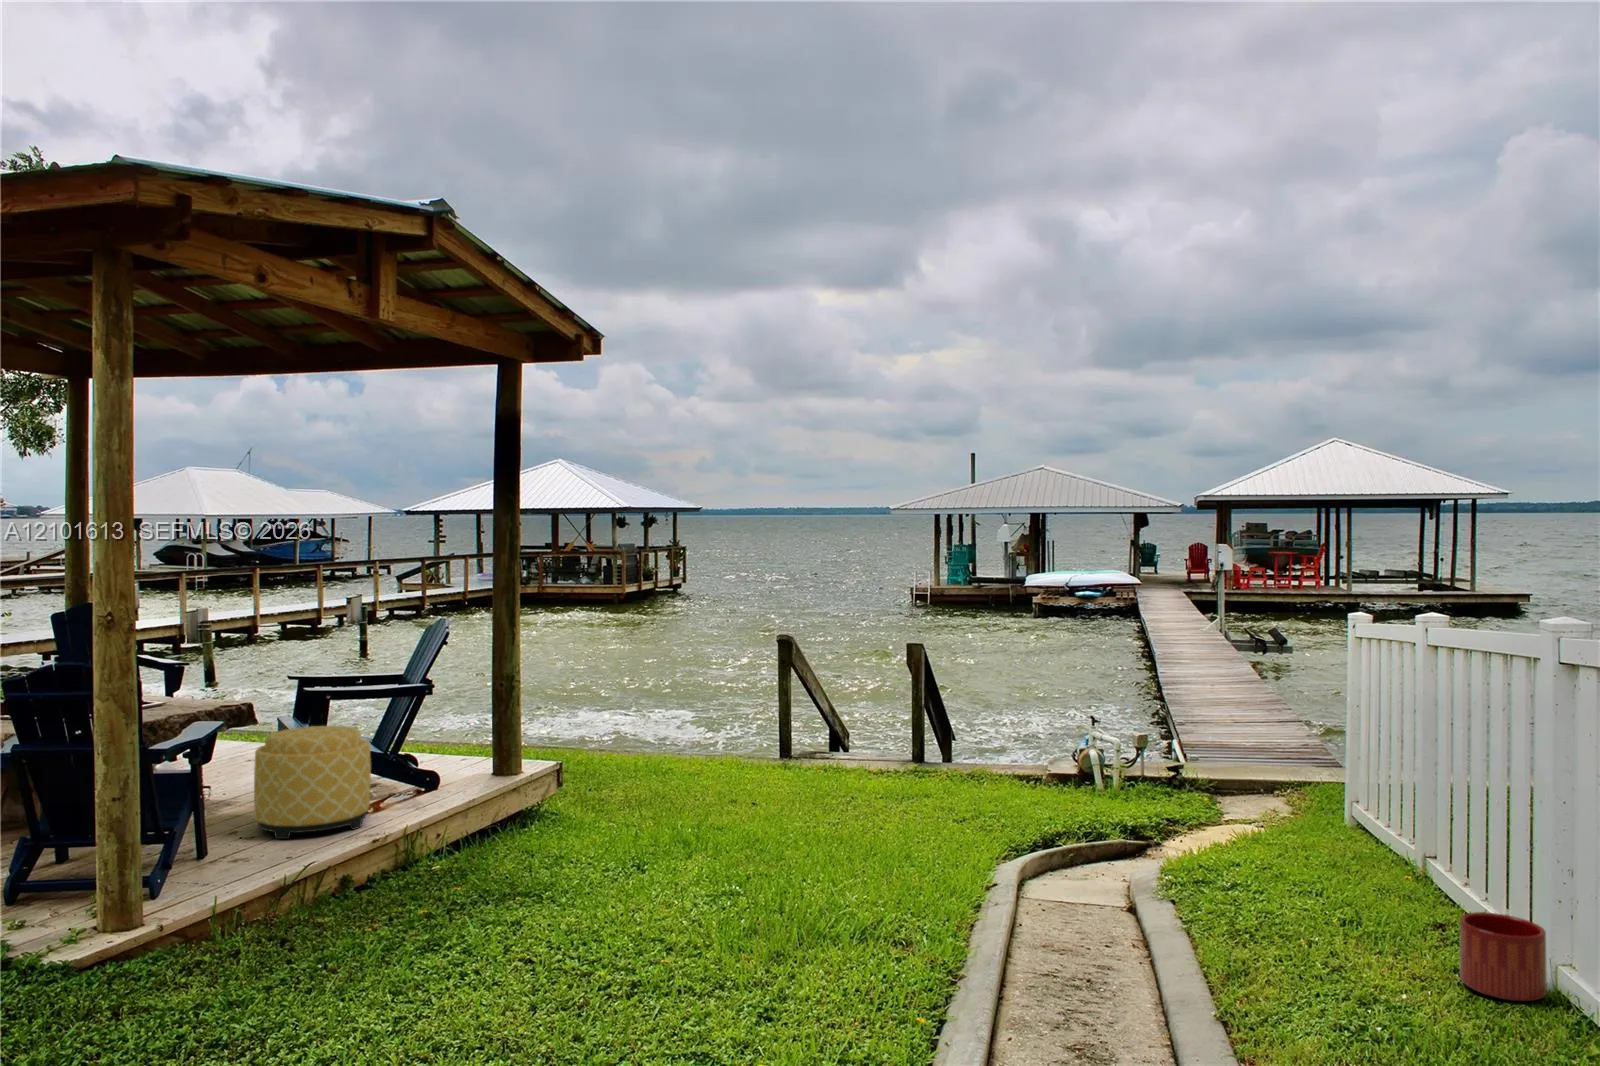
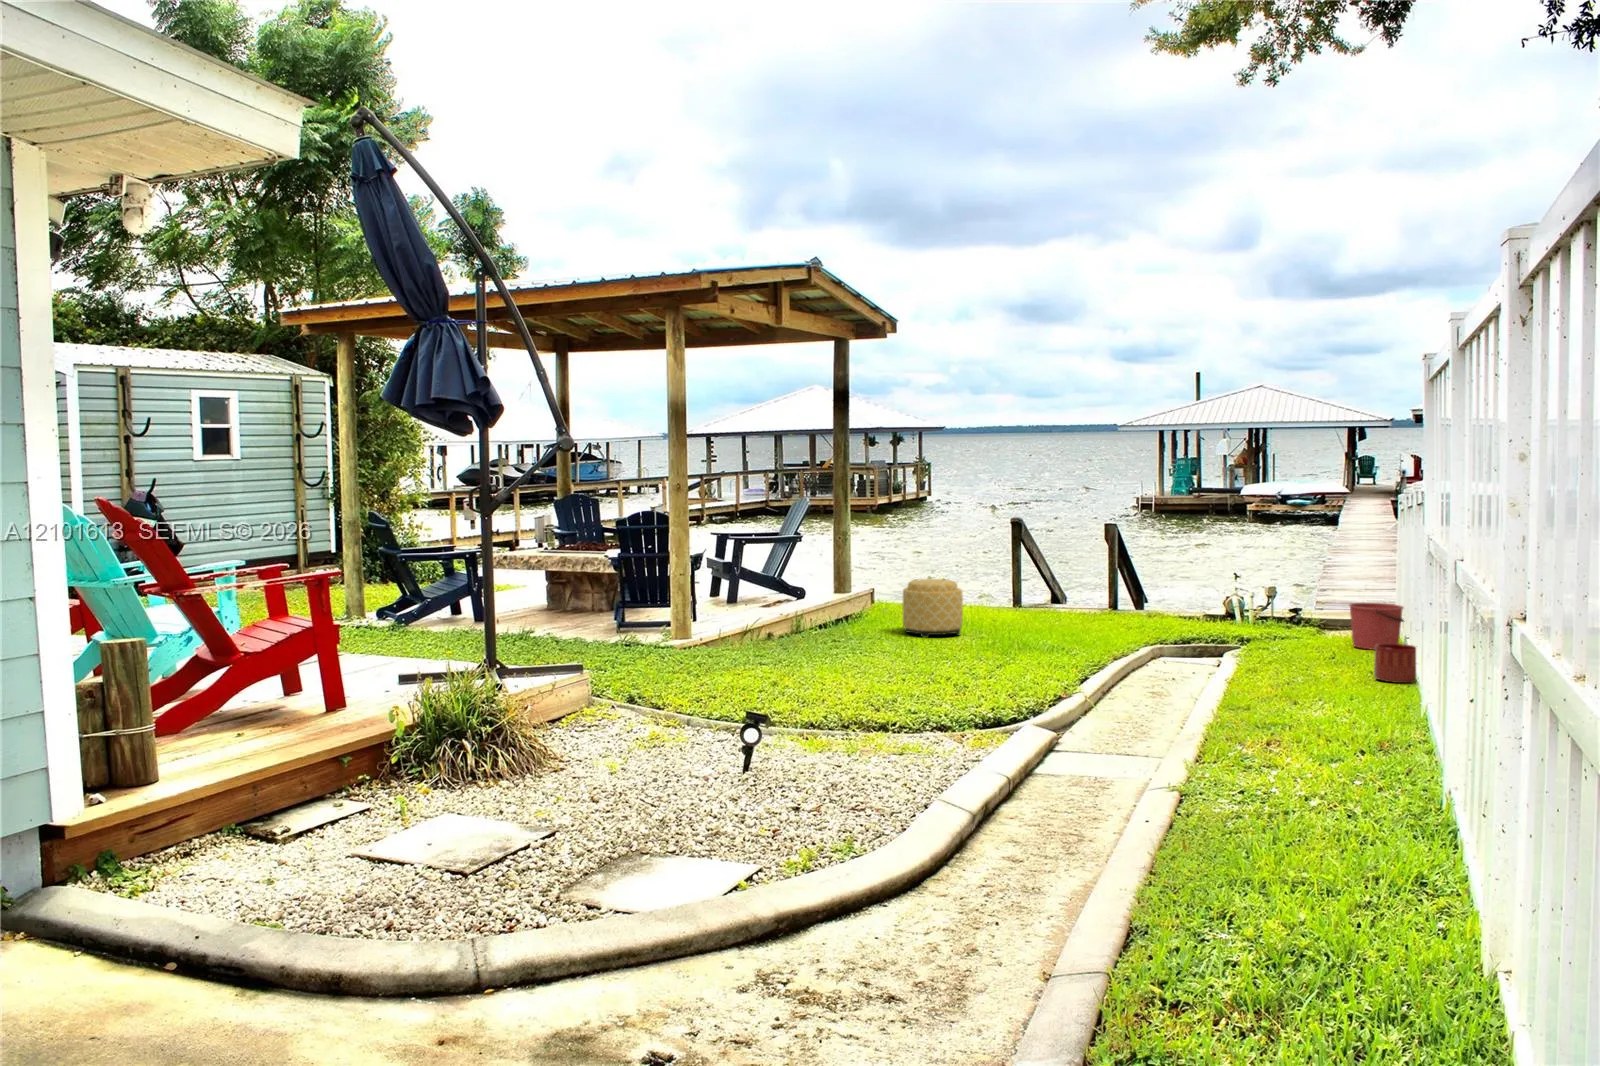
ottoman: present [254,726,371,839] -> present [902,579,963,638]
bucket: none [1320,792,1411,877] -> present [1349,603,1404,650]

